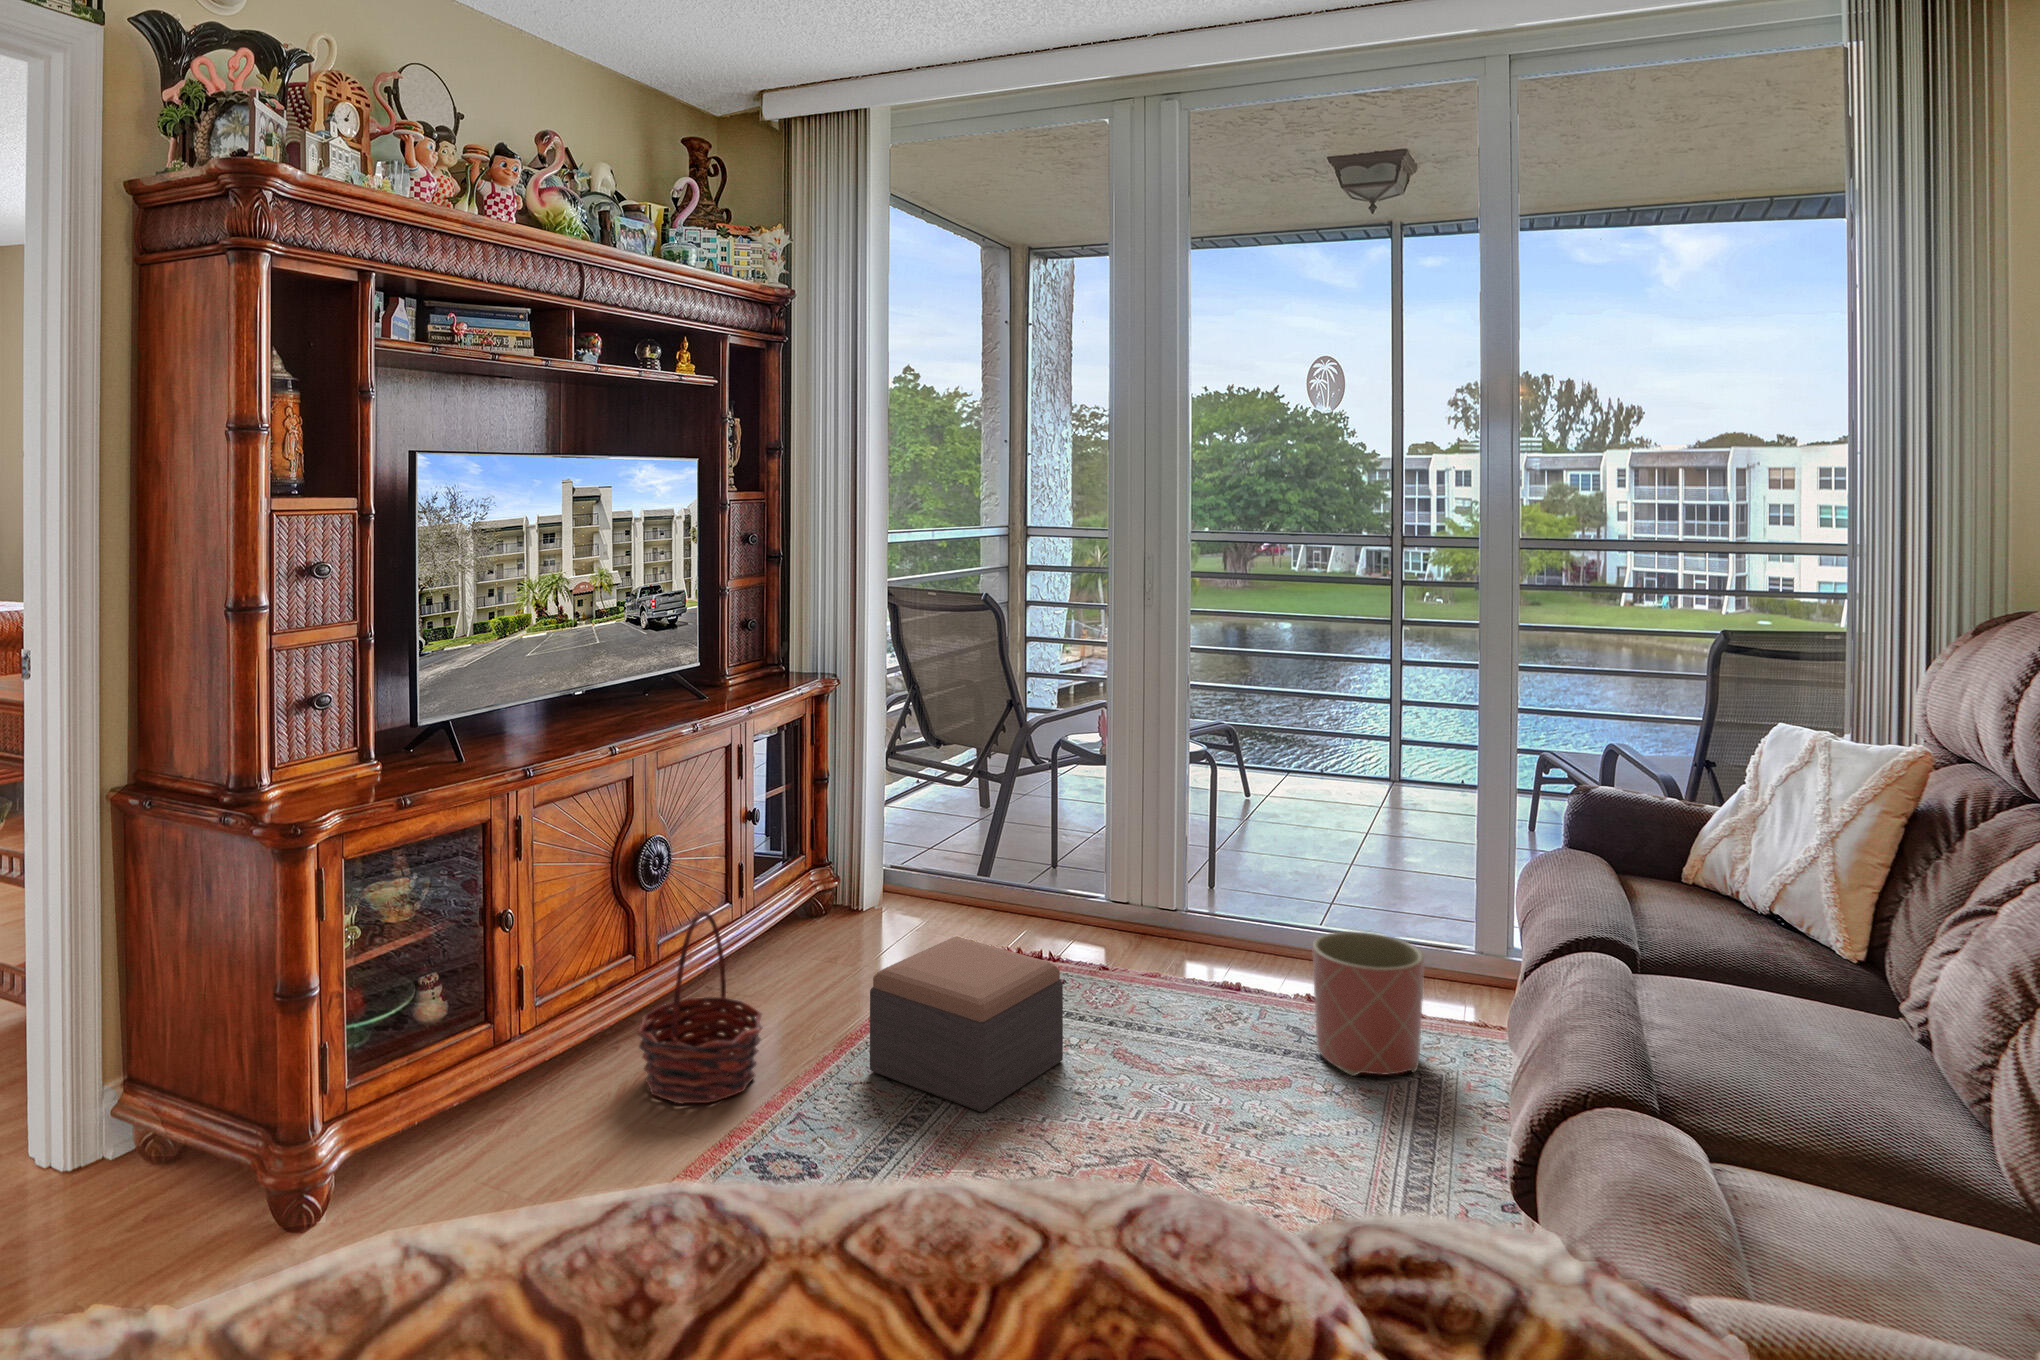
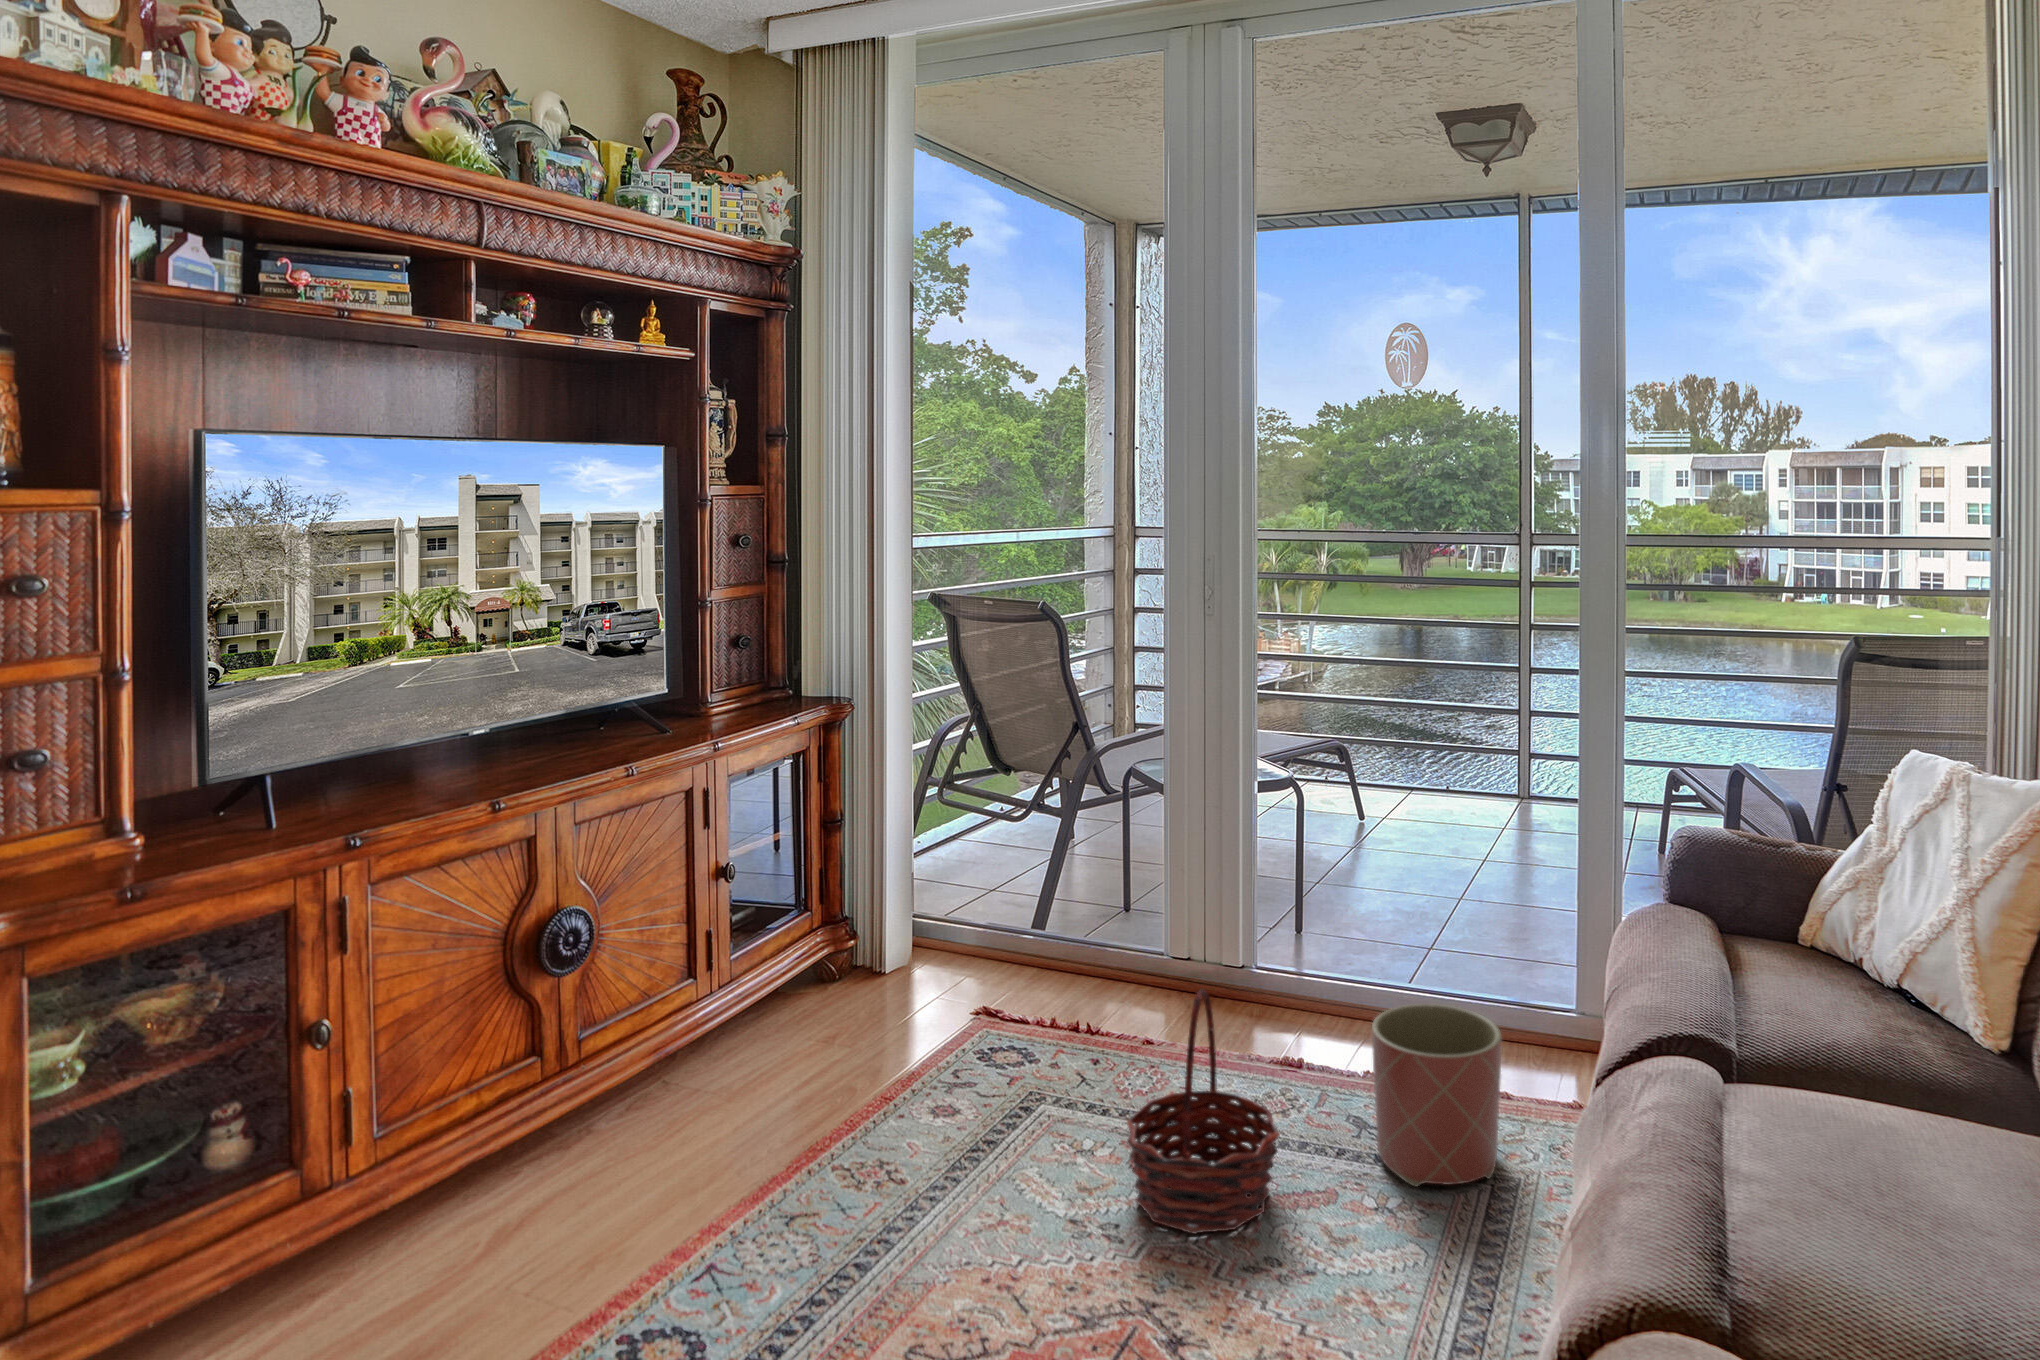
basket: present [637,911,762,1104] -> present [1127,989,1280,1234]
footstool: present [870,937,1063,1112] -> none [821,1024,1067,1261]

